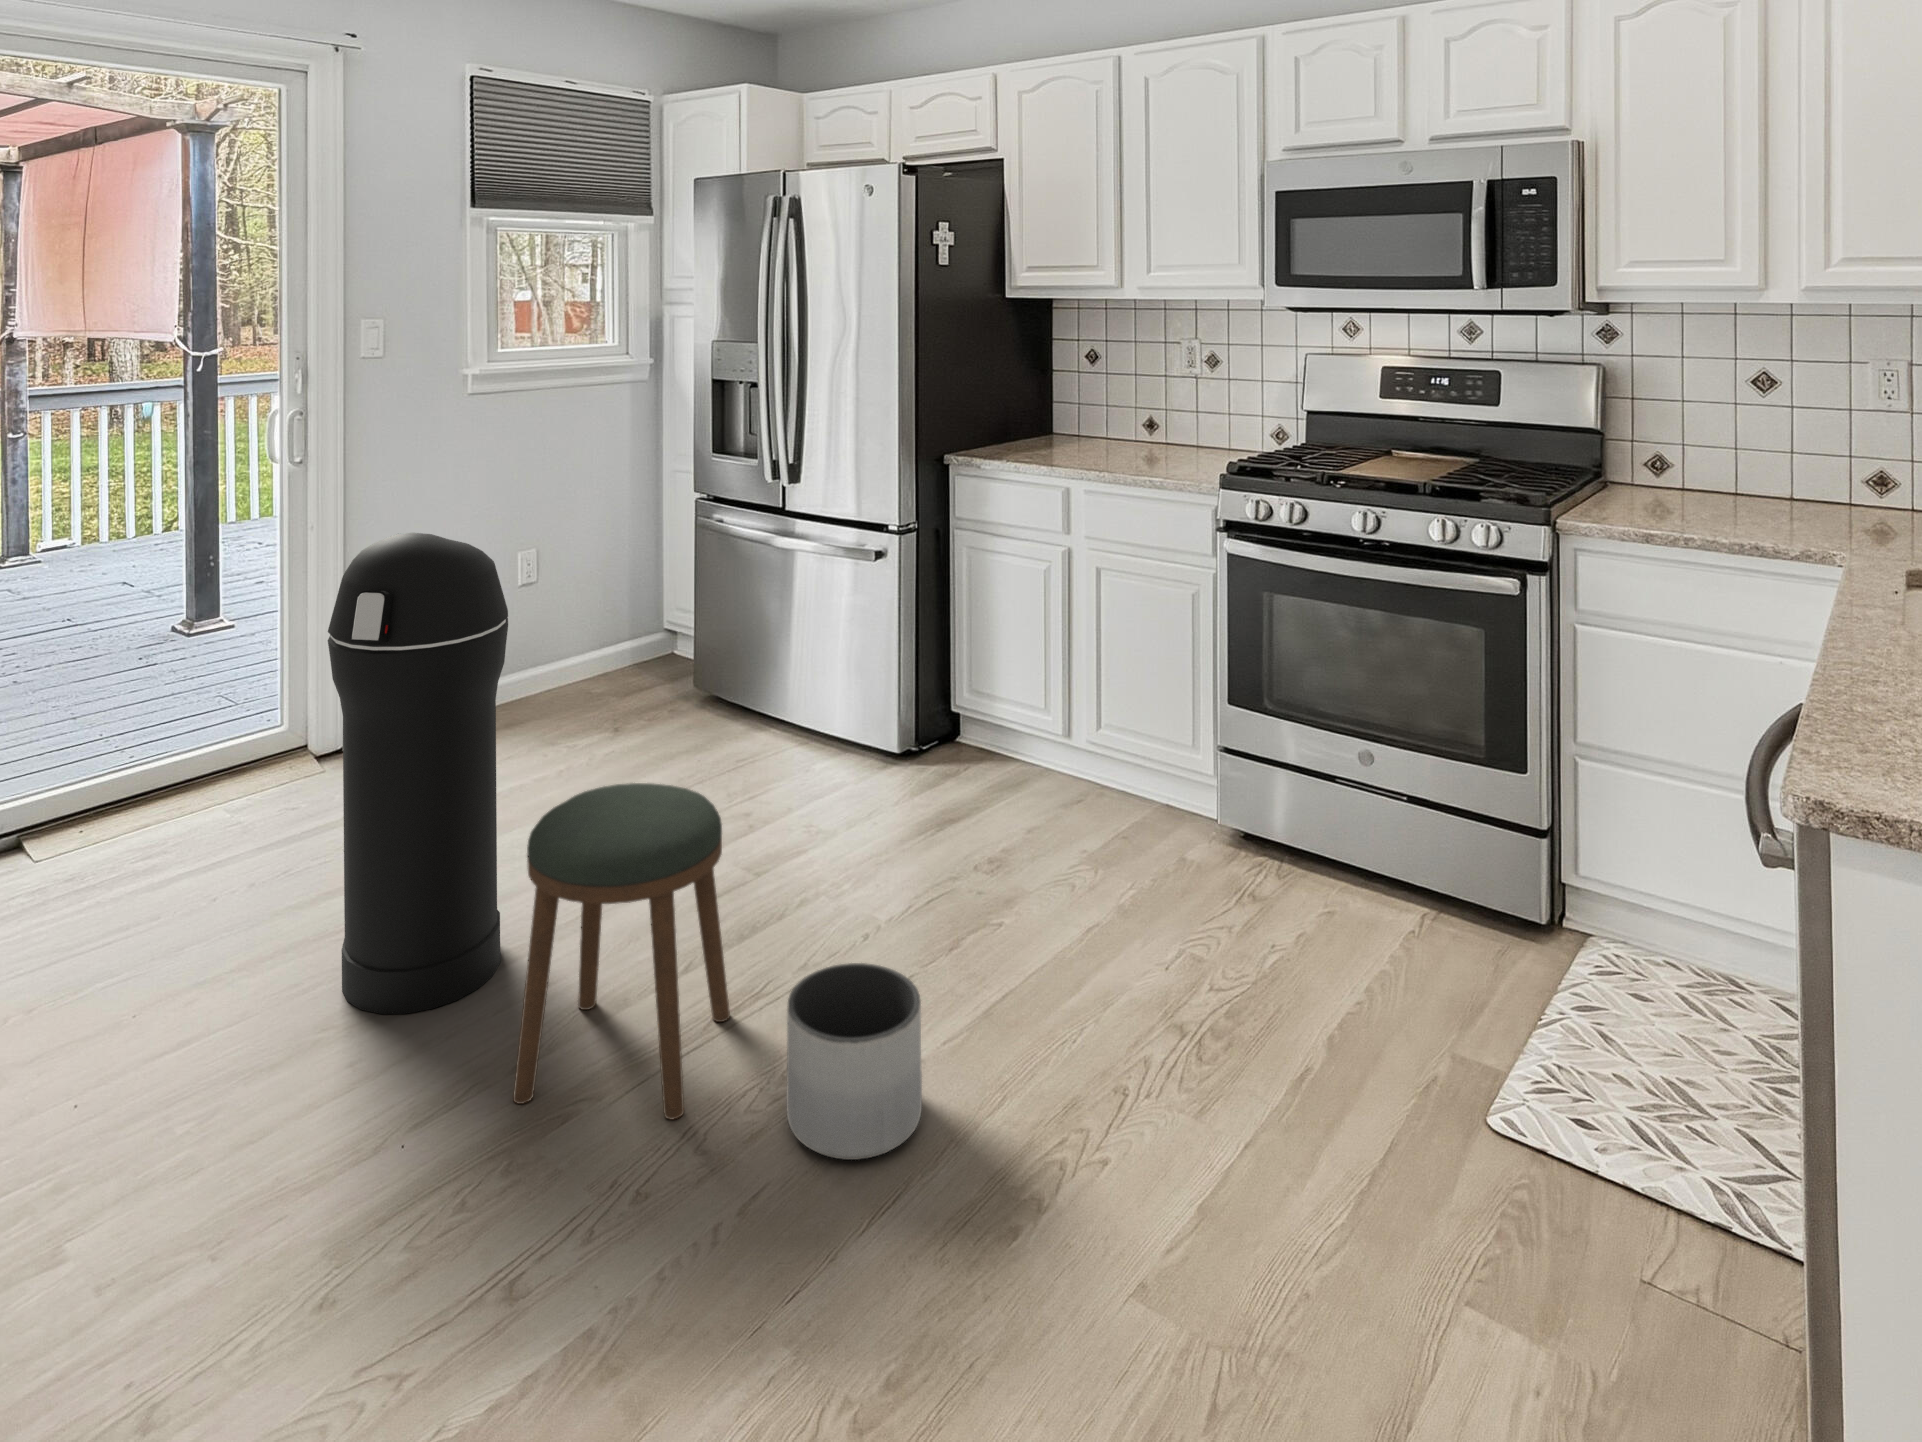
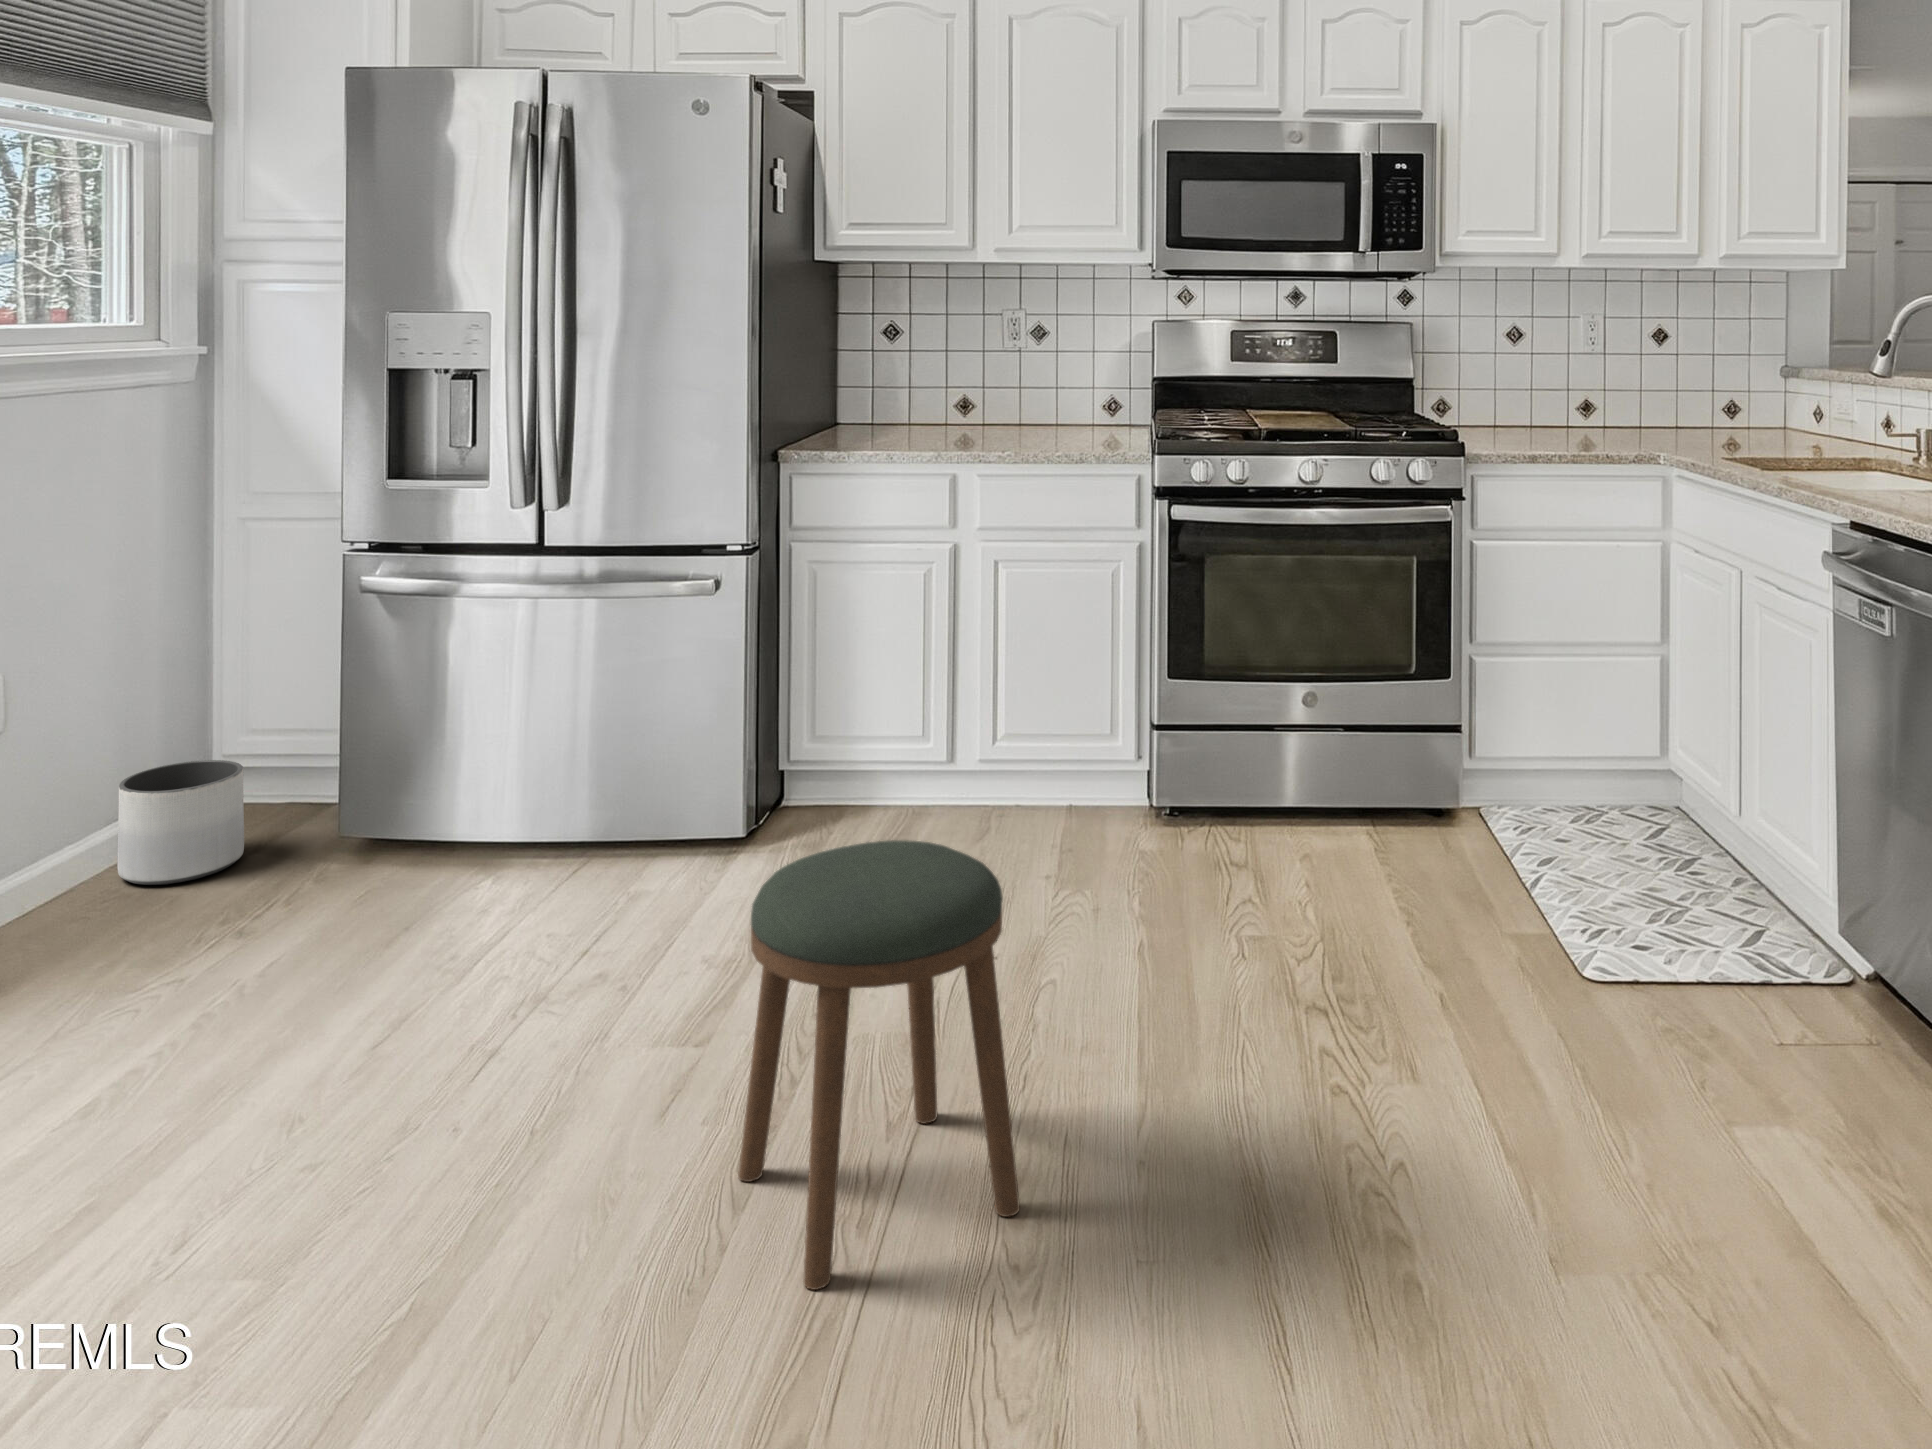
trash can: present [328,533,508,1014] -> none [298,560,590,1323]
planter: present [786,963,922,1160] -> present [117,760,244,885]

